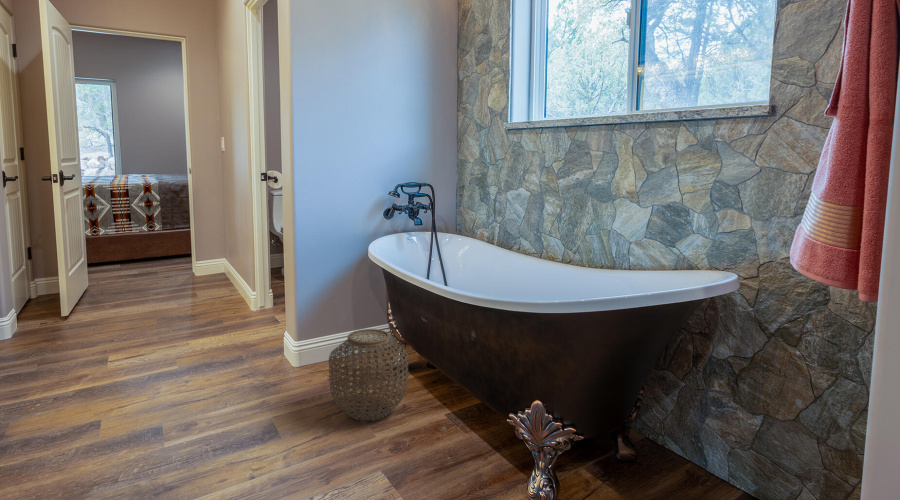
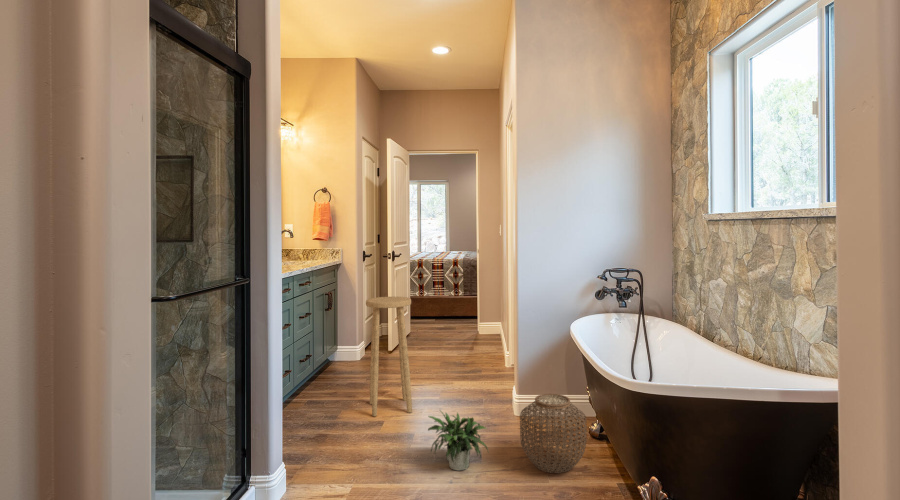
stool: none [50,226,146,405] -> present [366,297,412,416]
potted plant: none [182,372,297,448] -> present [416,413,488,470]

